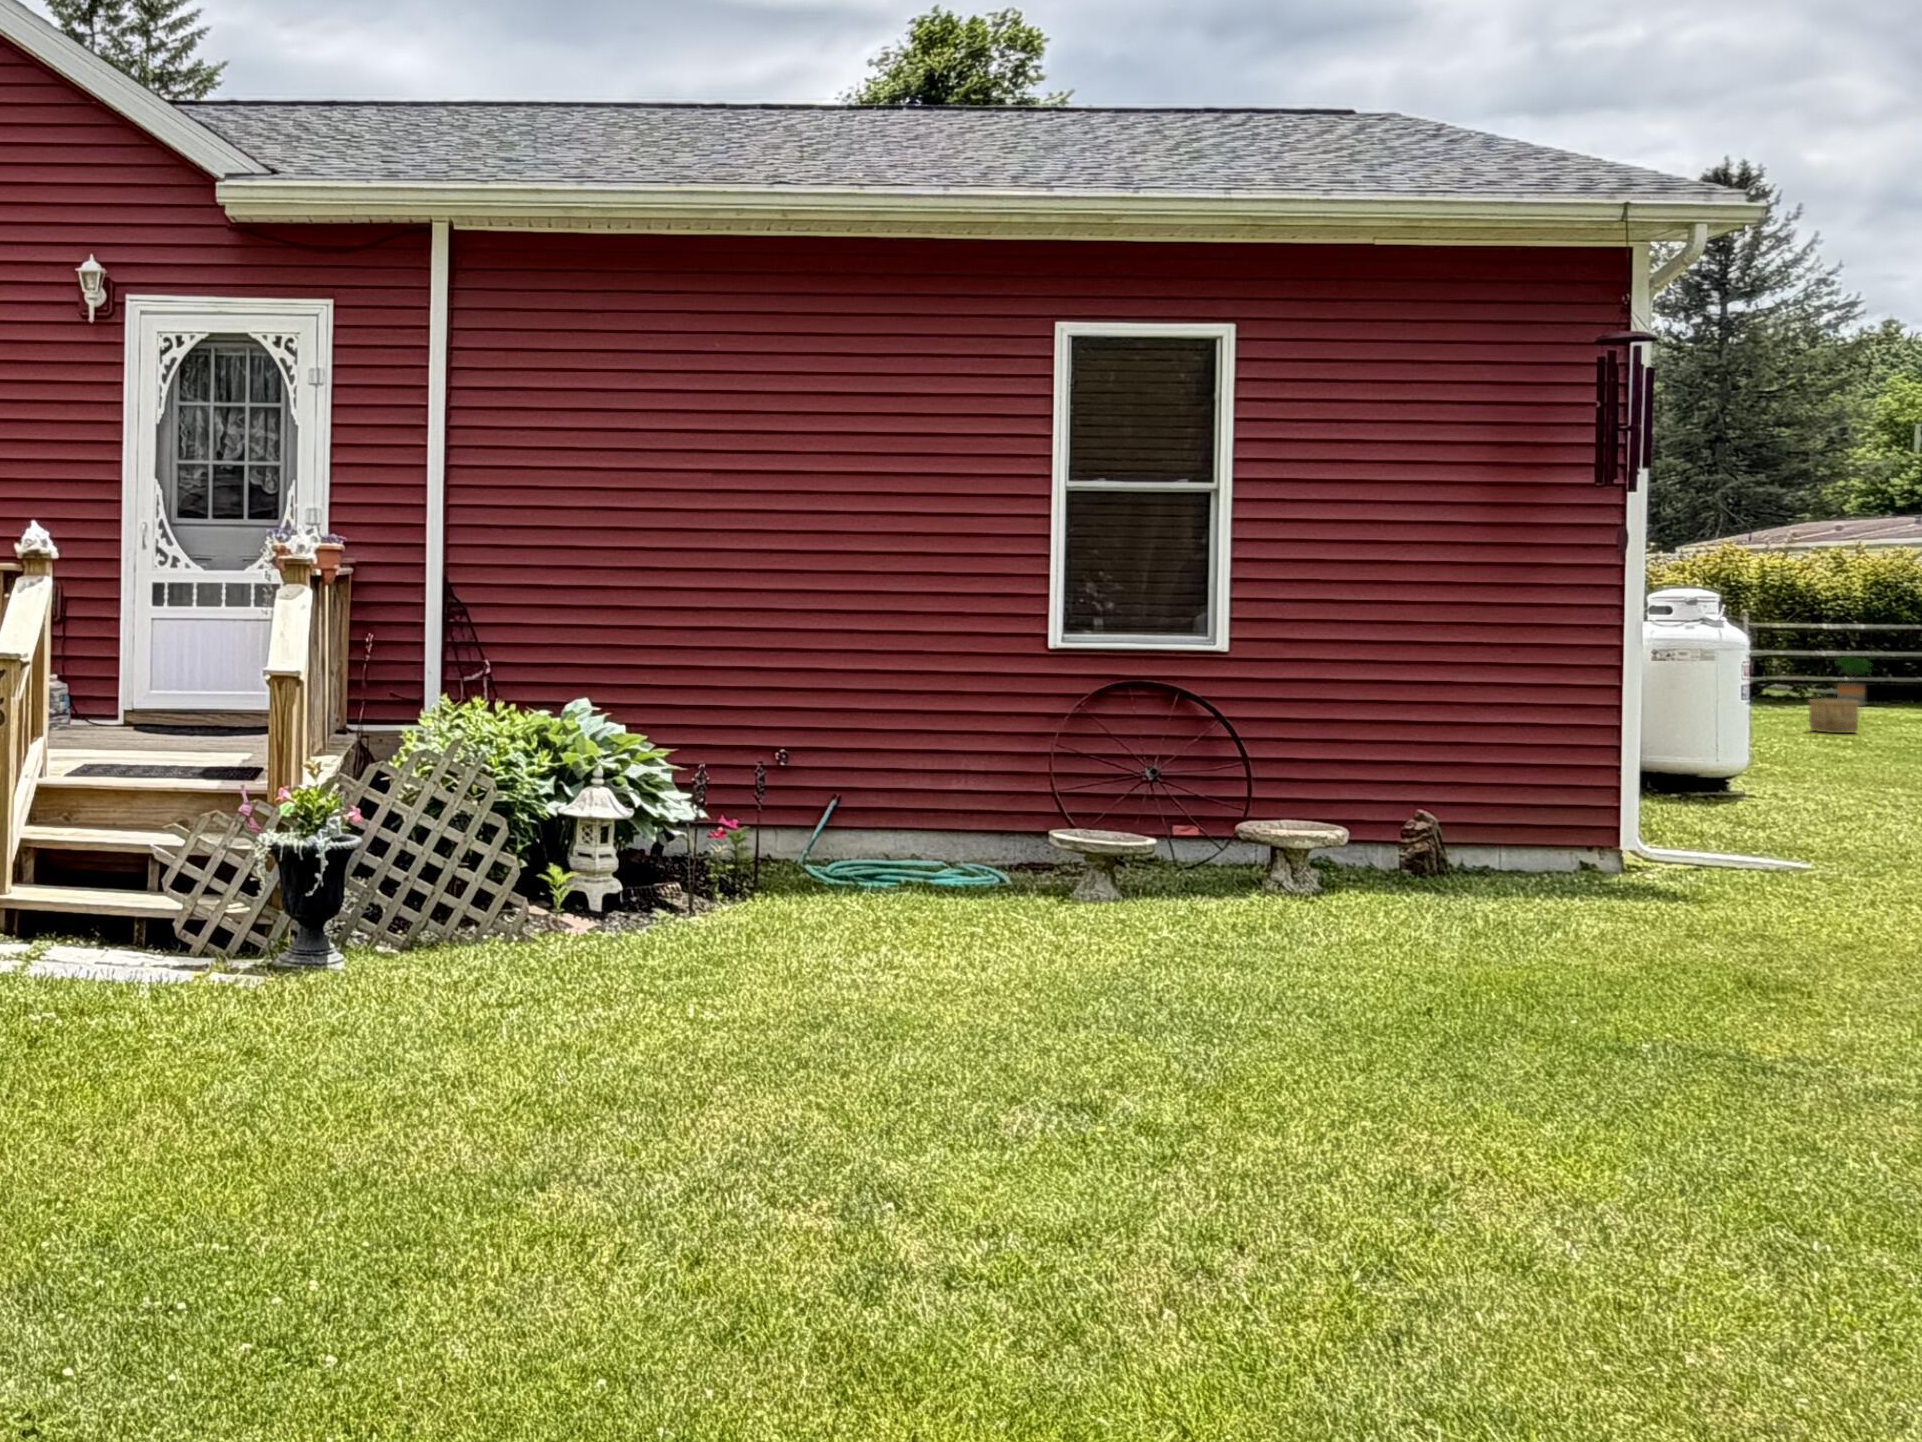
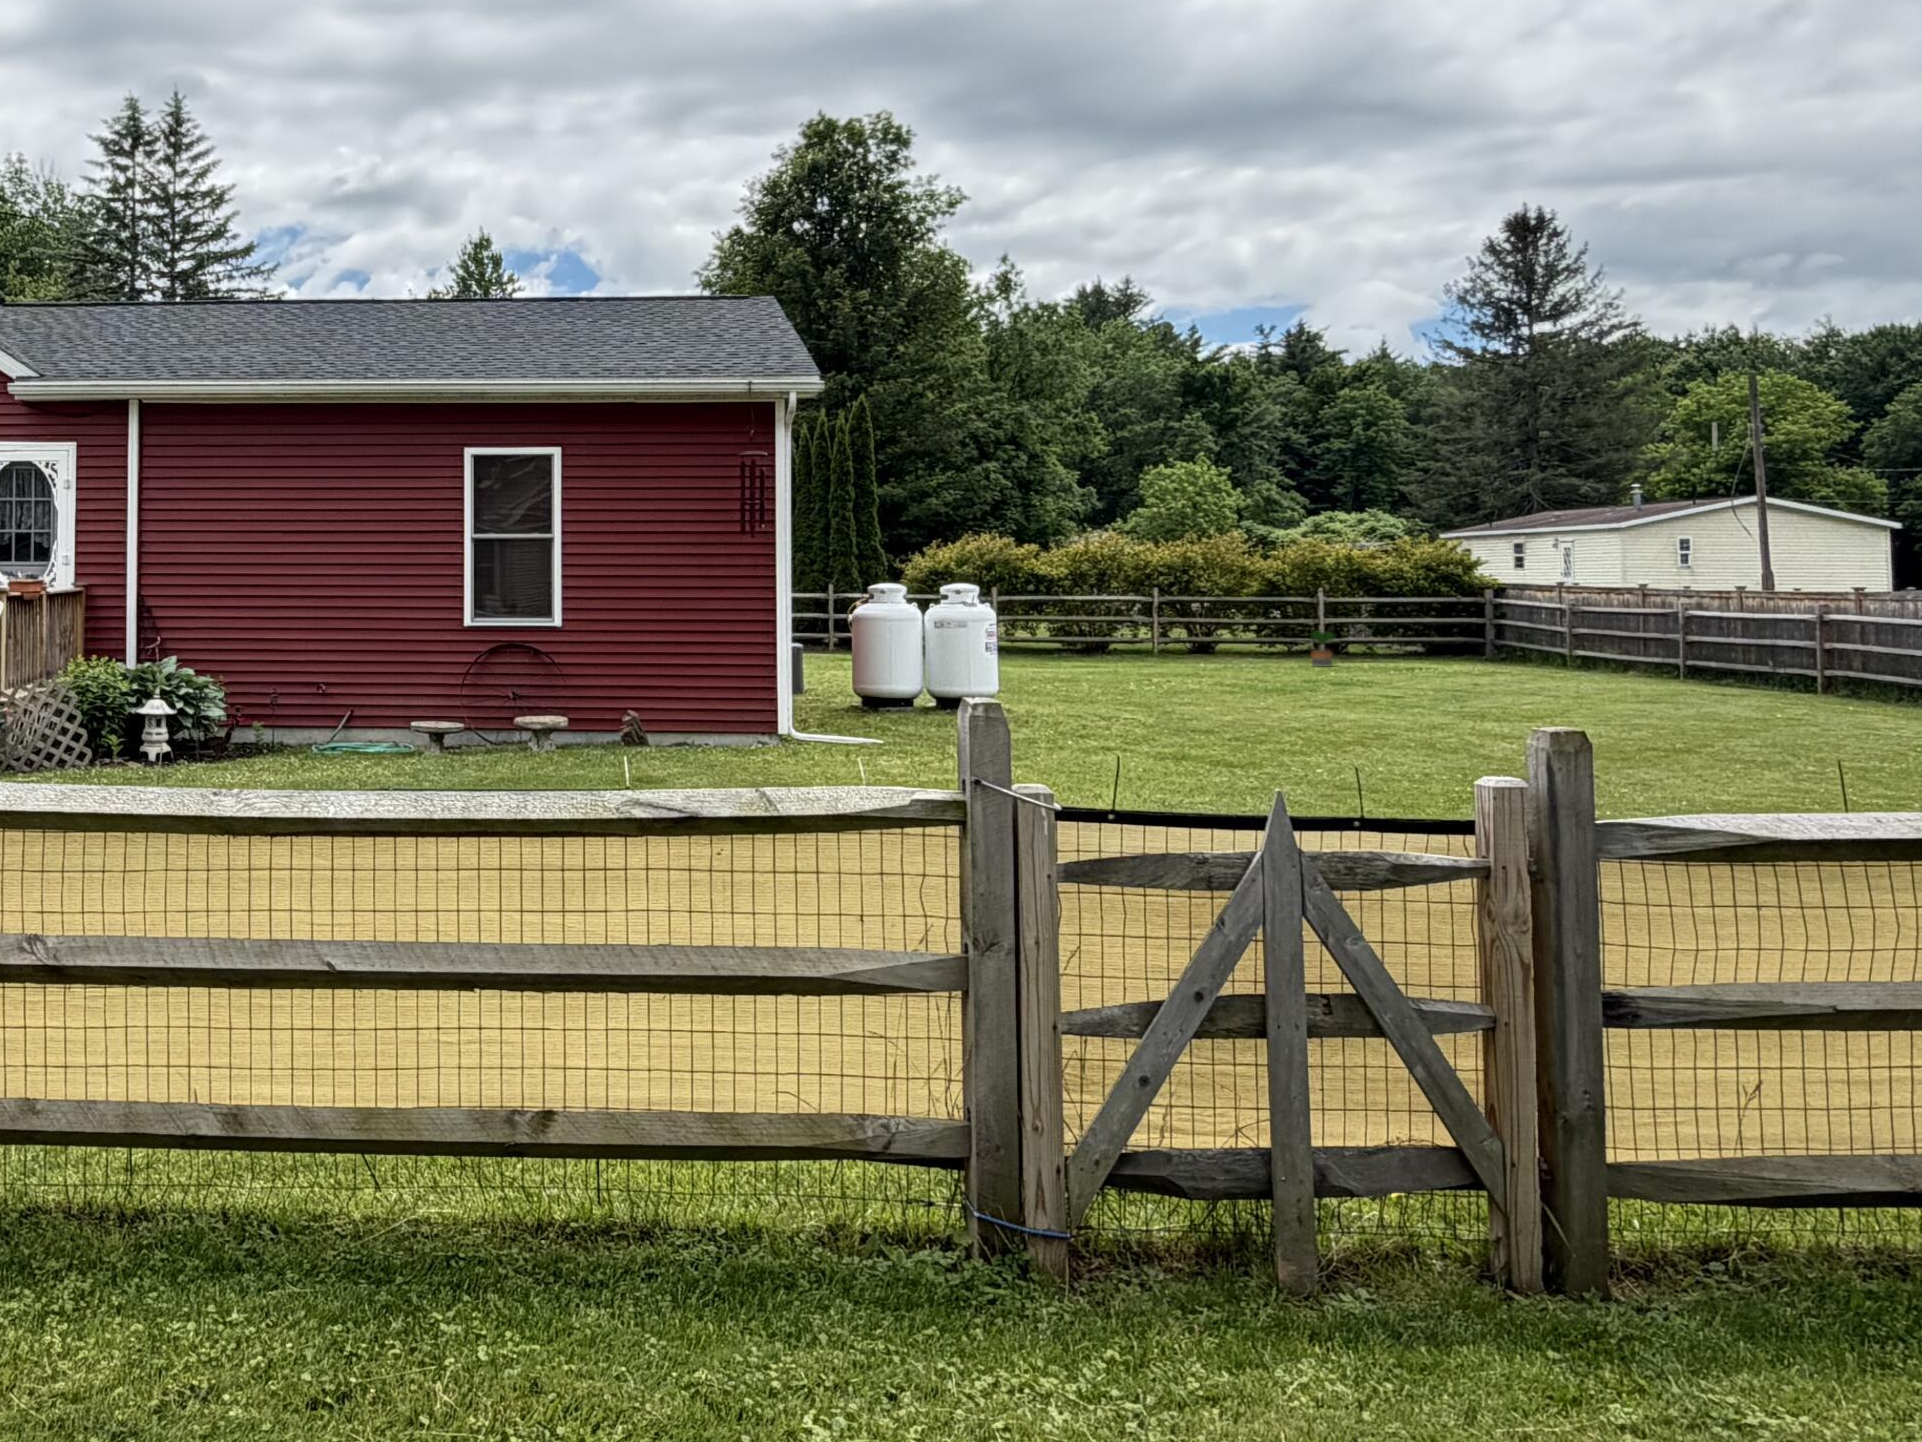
wooden bucket: present [1809,699,1860,733] -> none [1198,660,1230,683]

